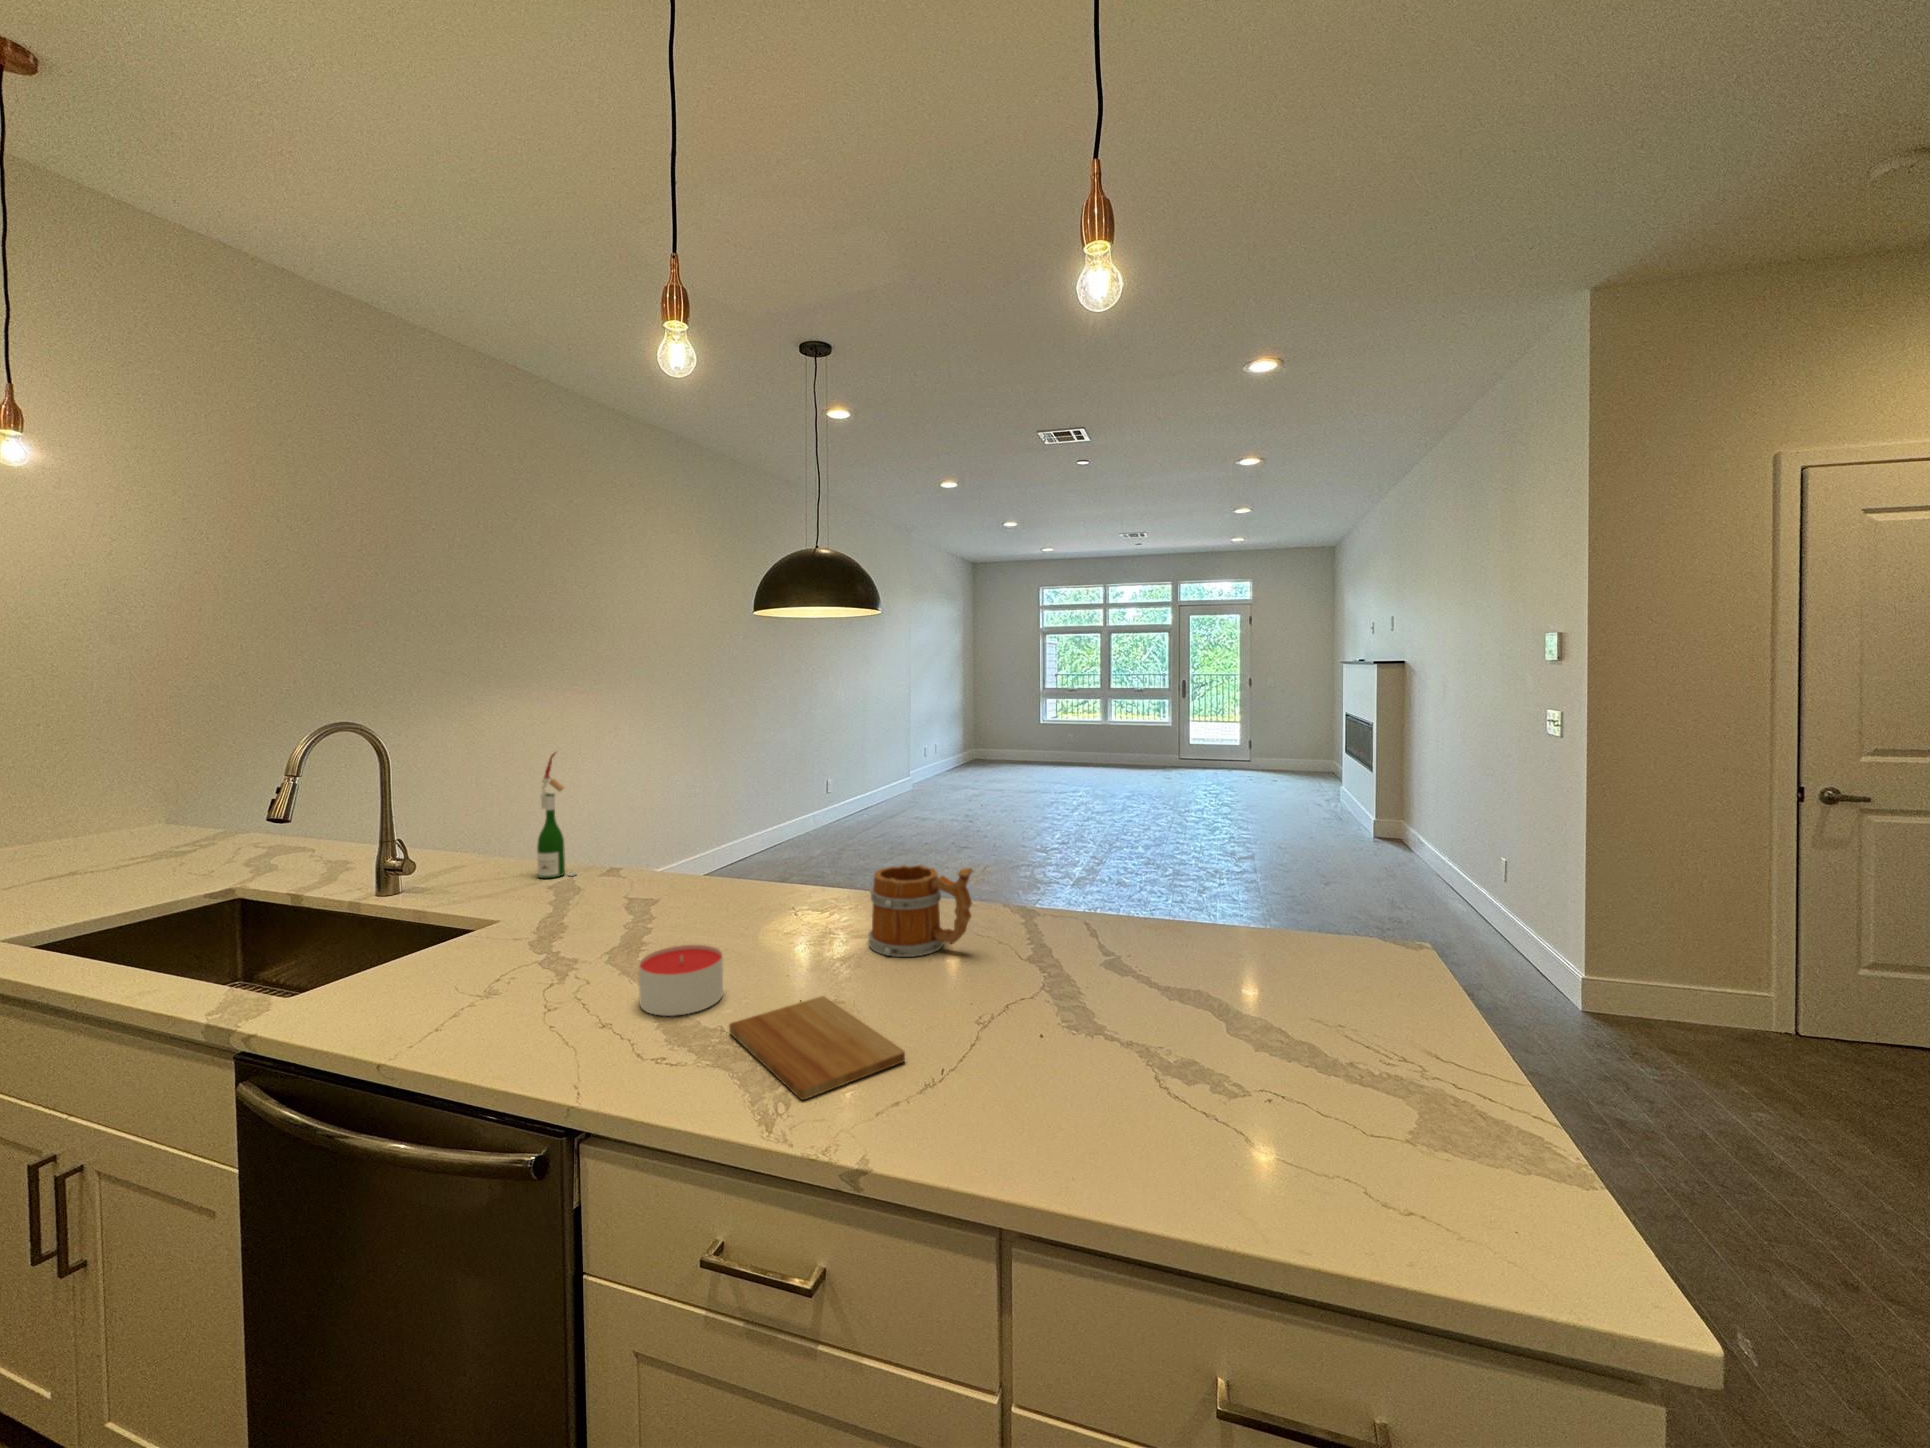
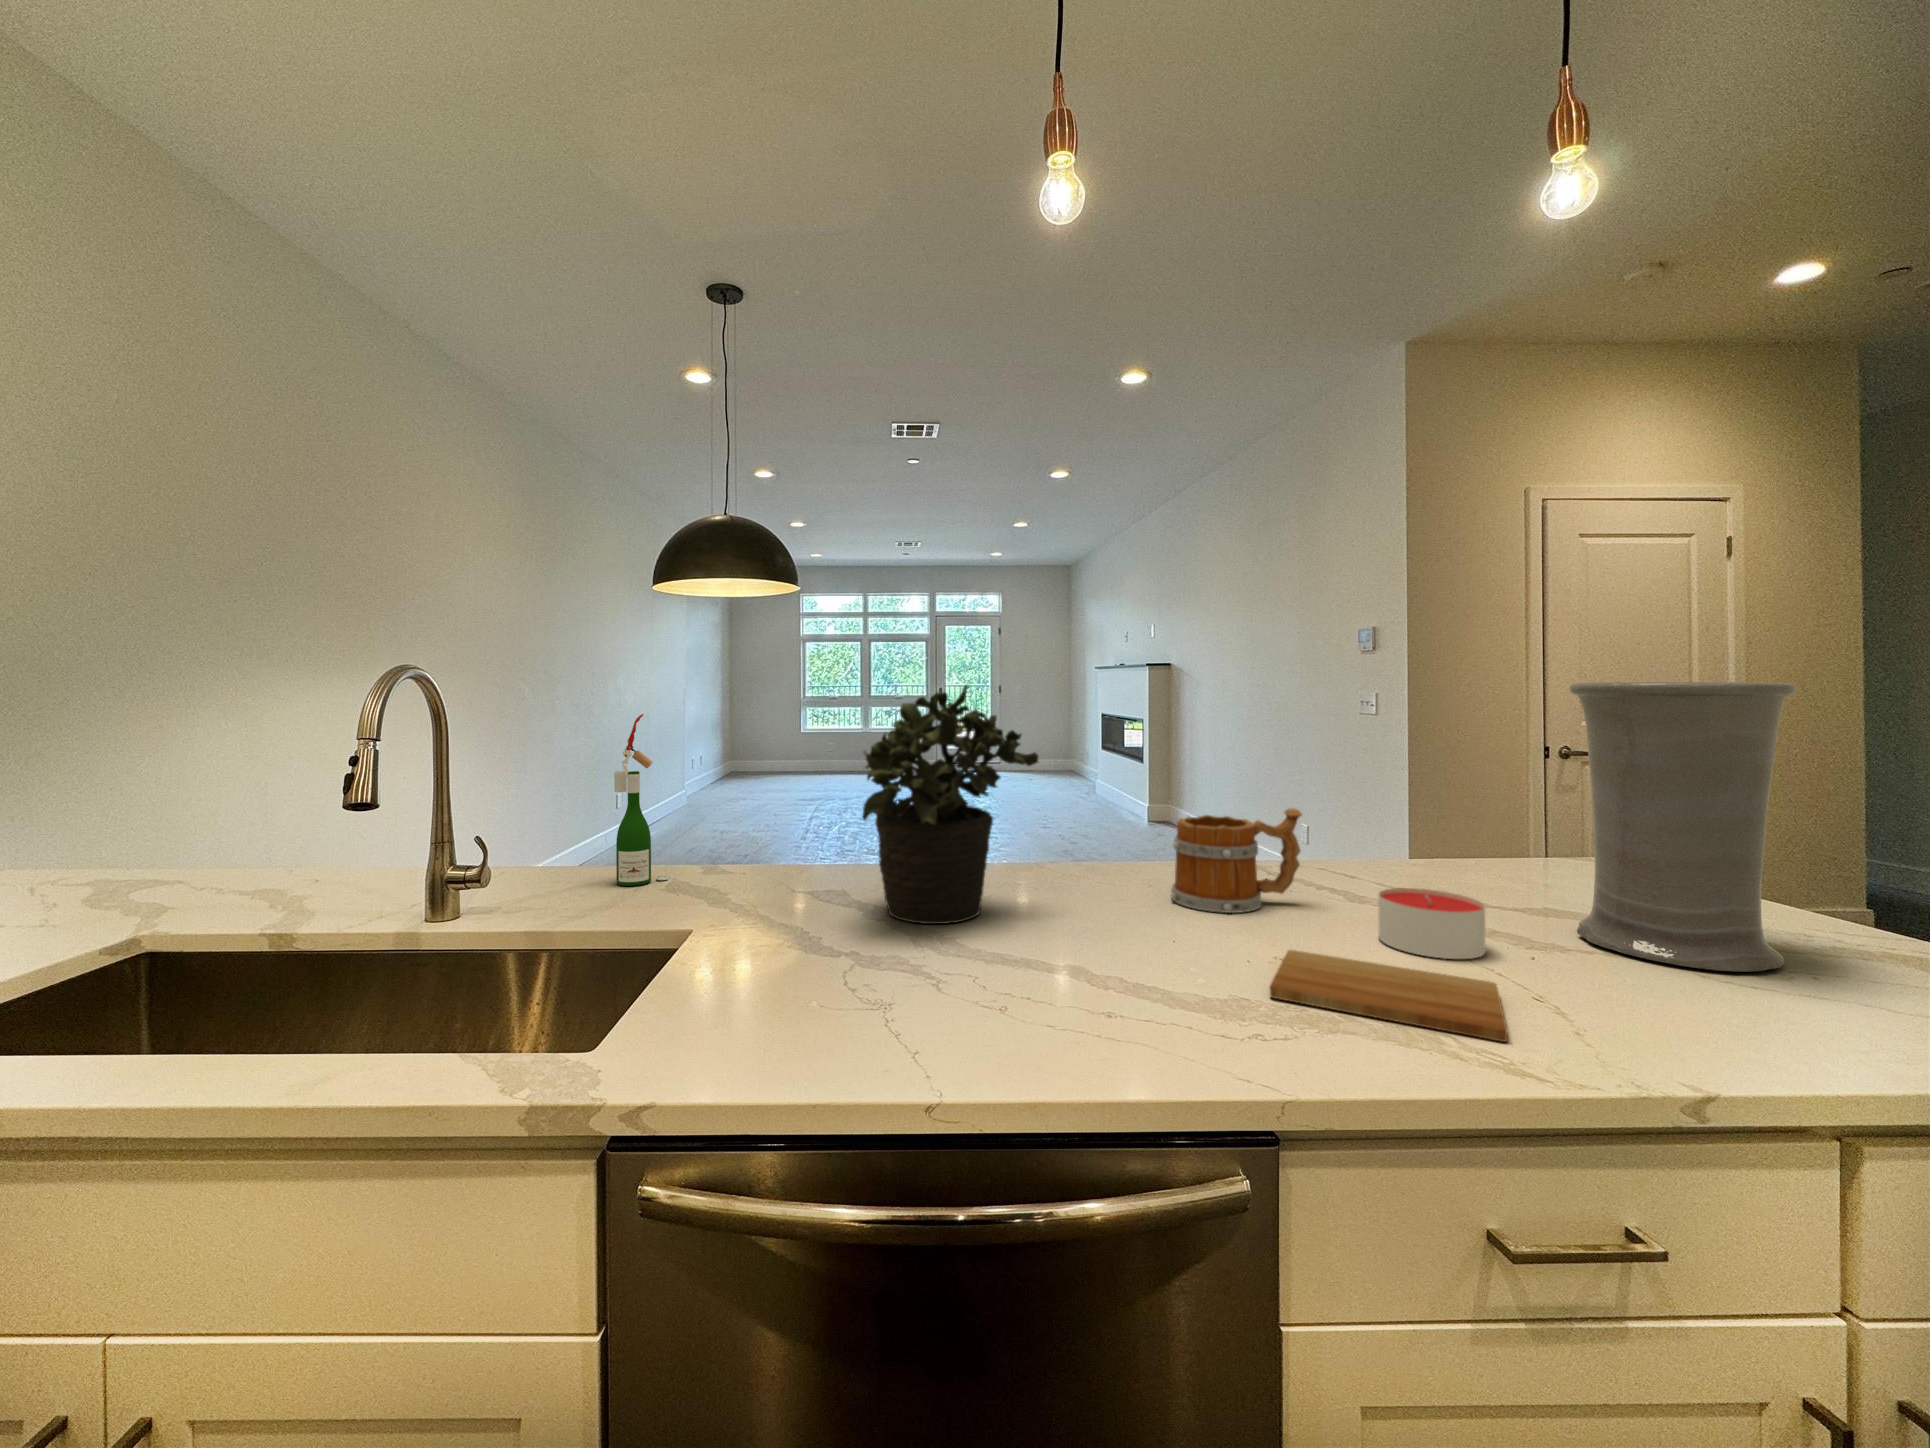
potted plant: none [587,745,762,936] -> present [862,685,1038,924]
vase: none [1116,774,1296,1087] -> present [1569,682,1796,972]
candle: present [639,945,723,1016] -> present [1378,888,1485,959]

